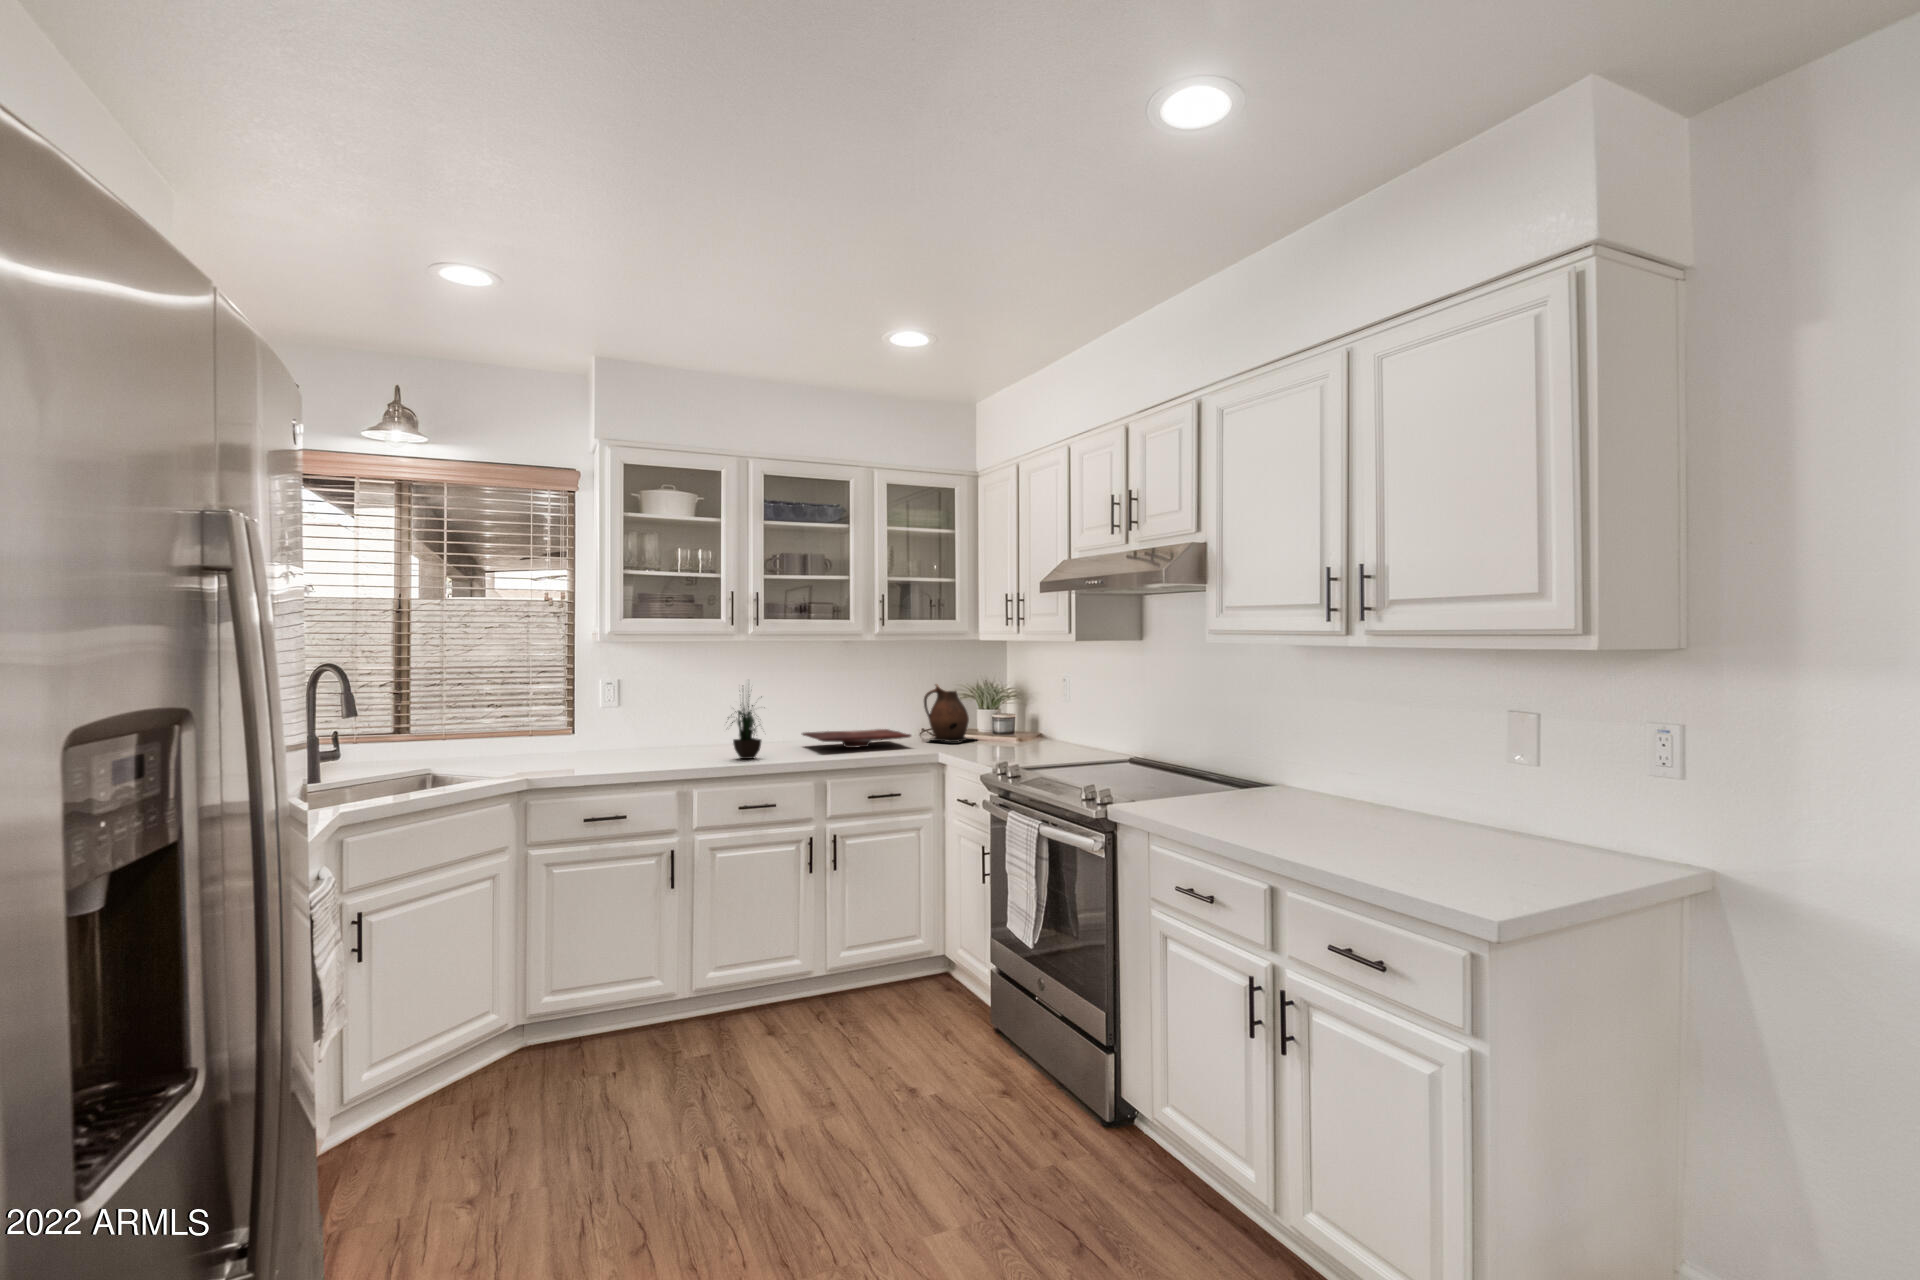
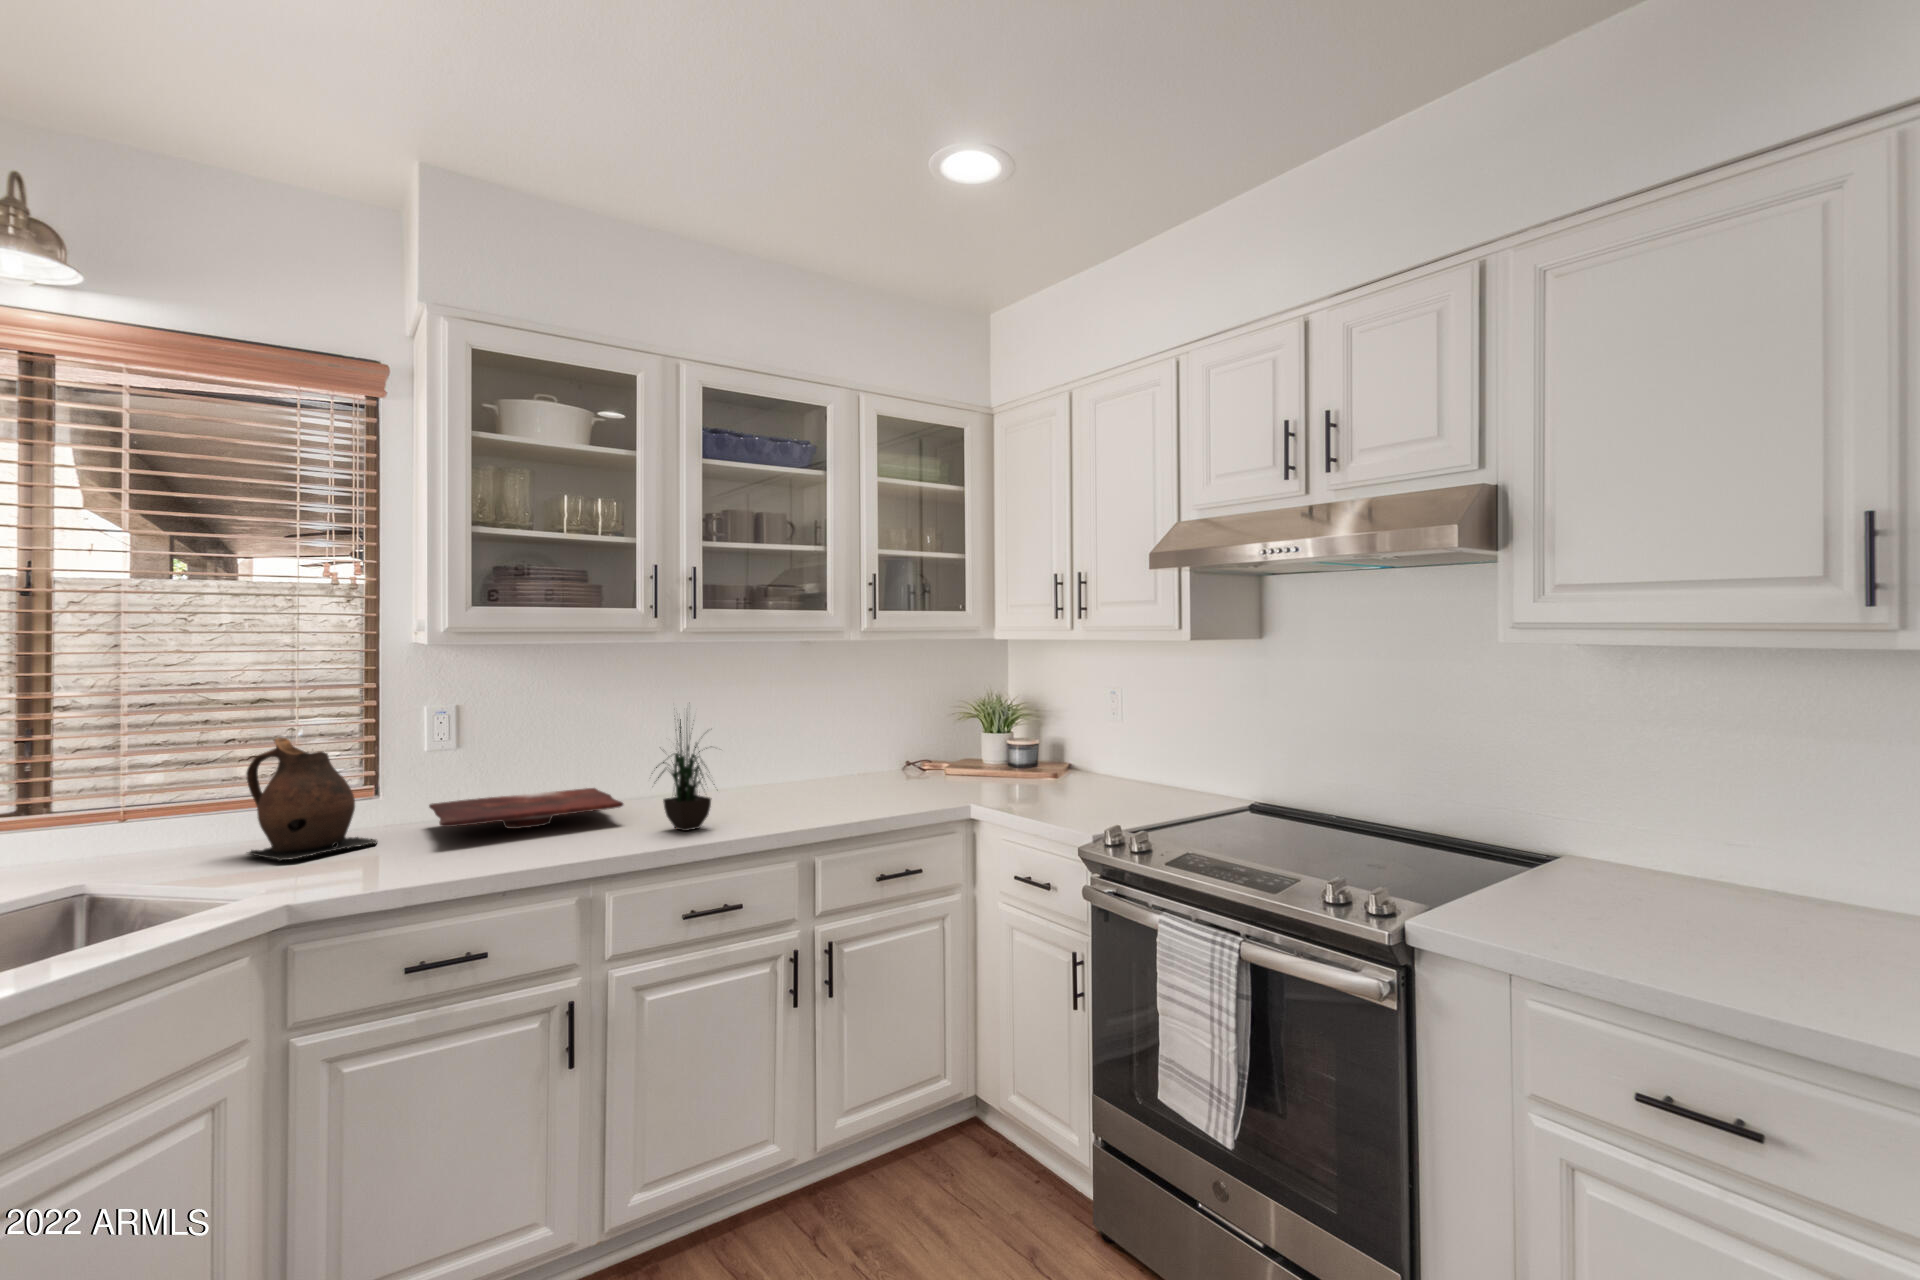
ceramic pitcher: present [924,684,974,742] -> present [246,738,377,861]
cutting board: present [802,729,911,748] -> present [429,788,623,829]

